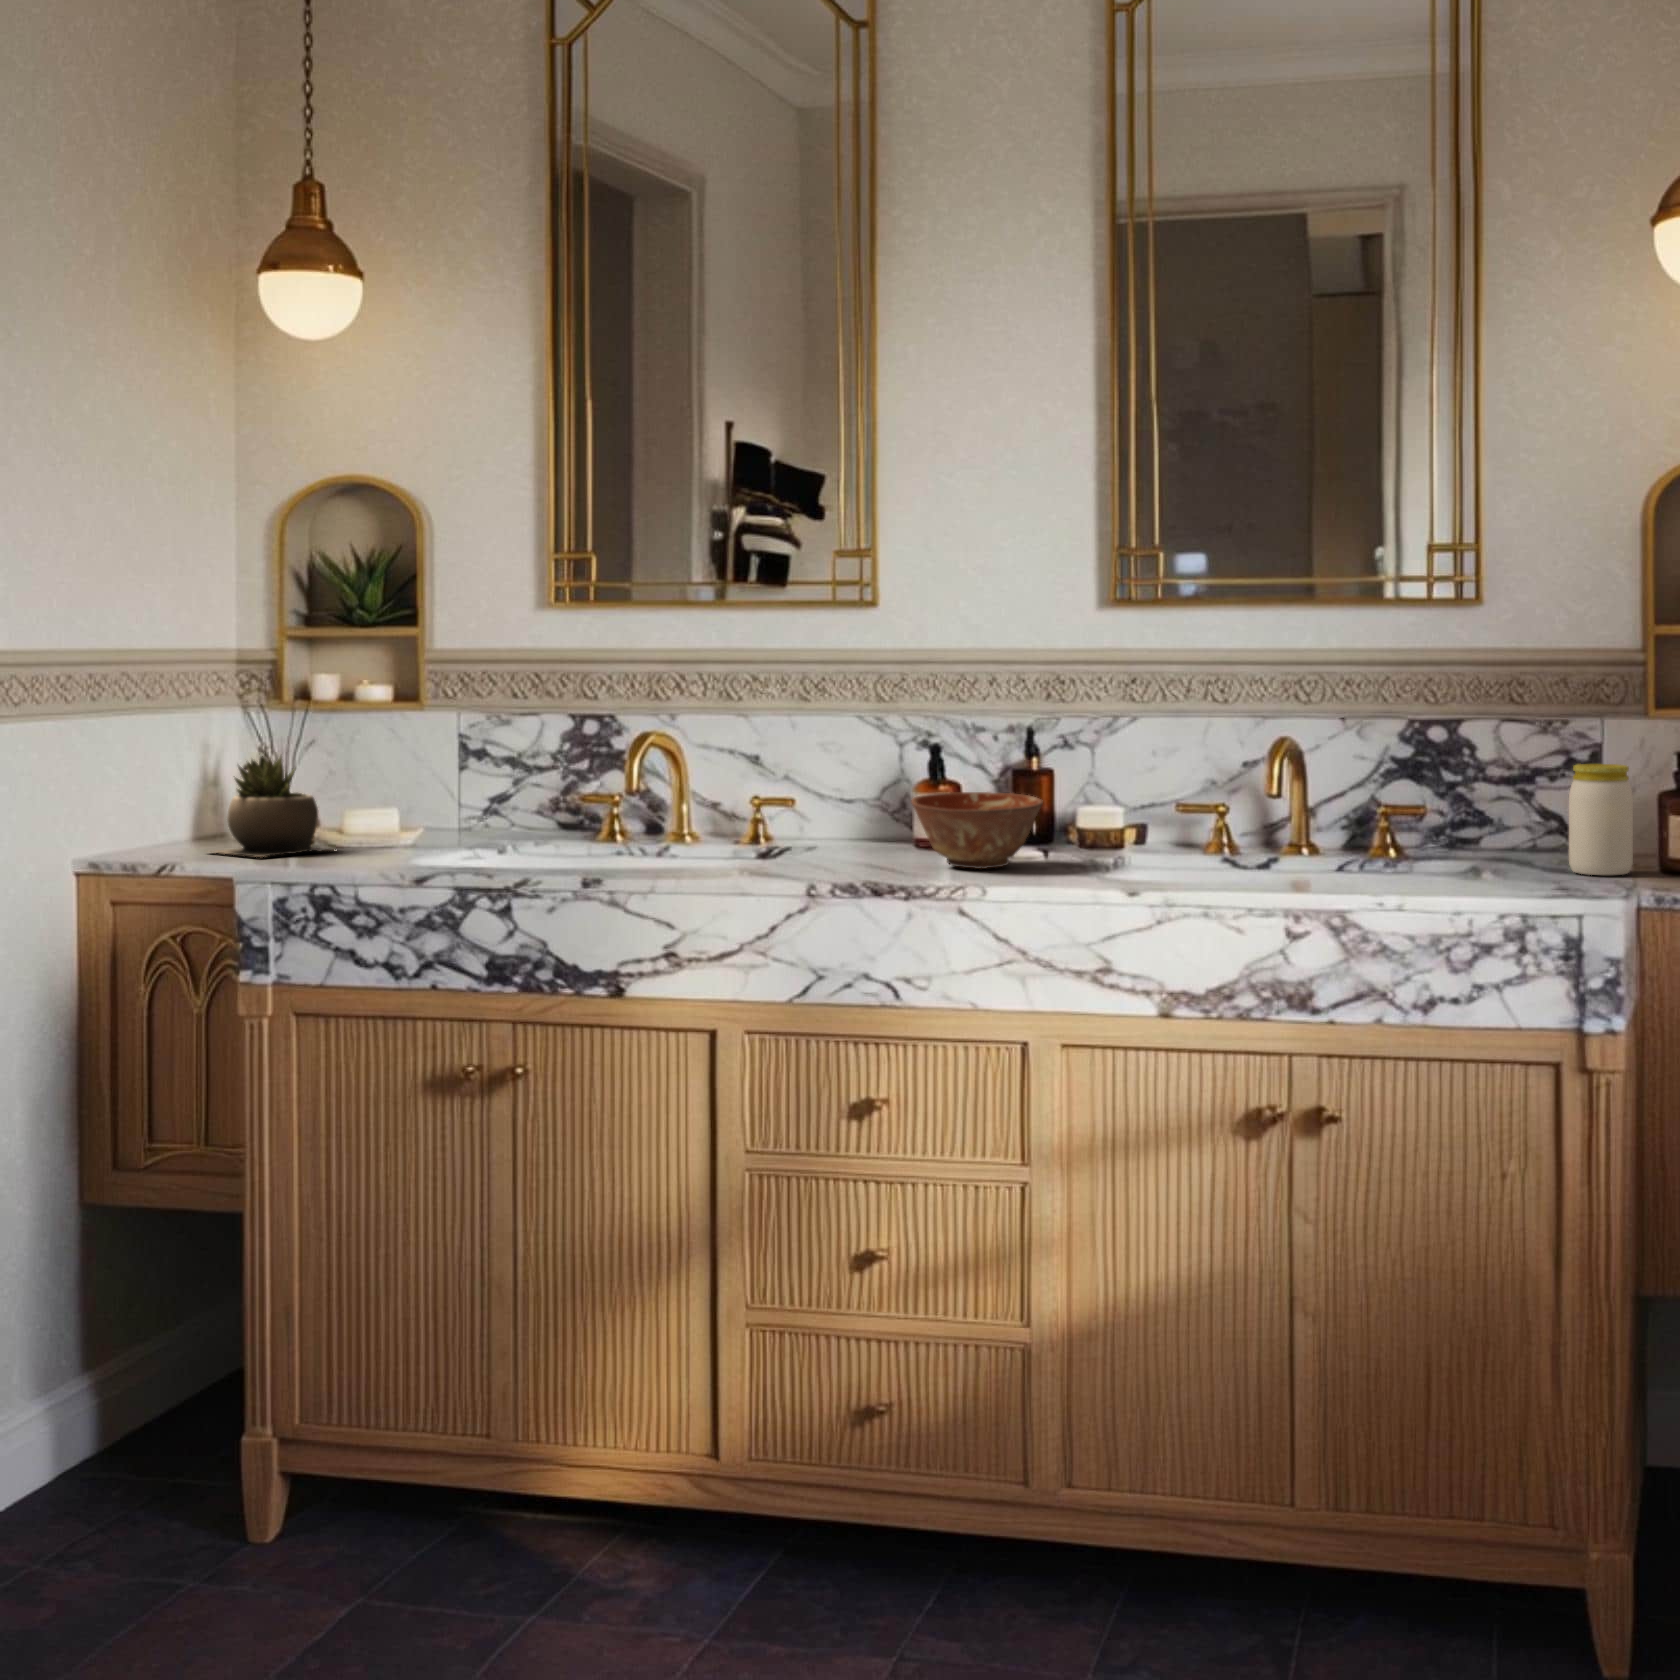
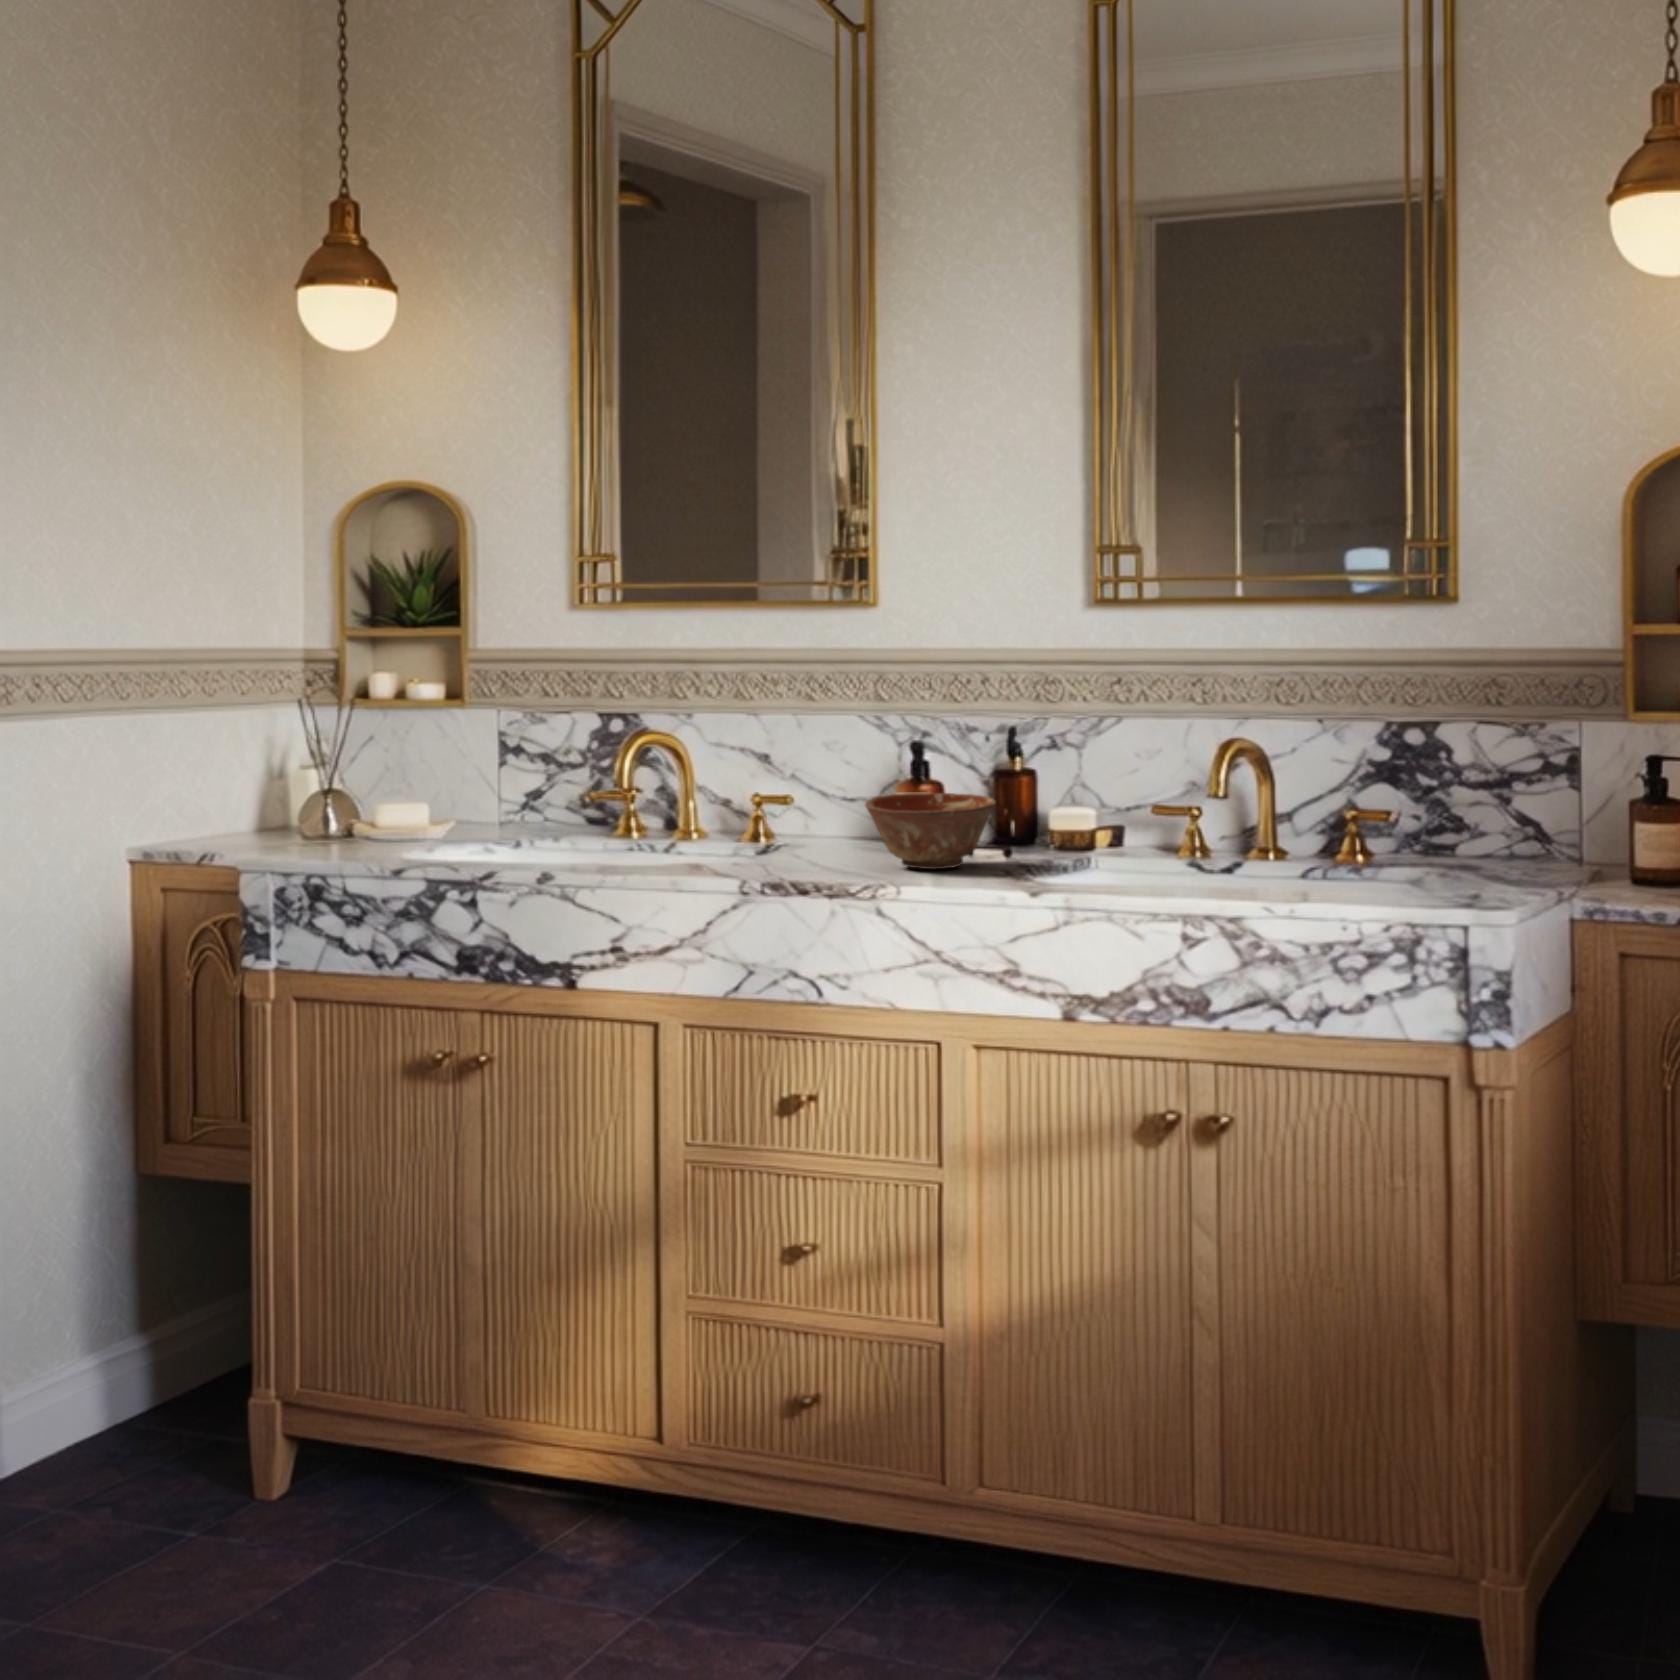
succulent plant: present [215,755,332,857] -> none [241,750,360,848]
jar: present [1569,764,1633,875] -> none [1523,770,1589,886]

